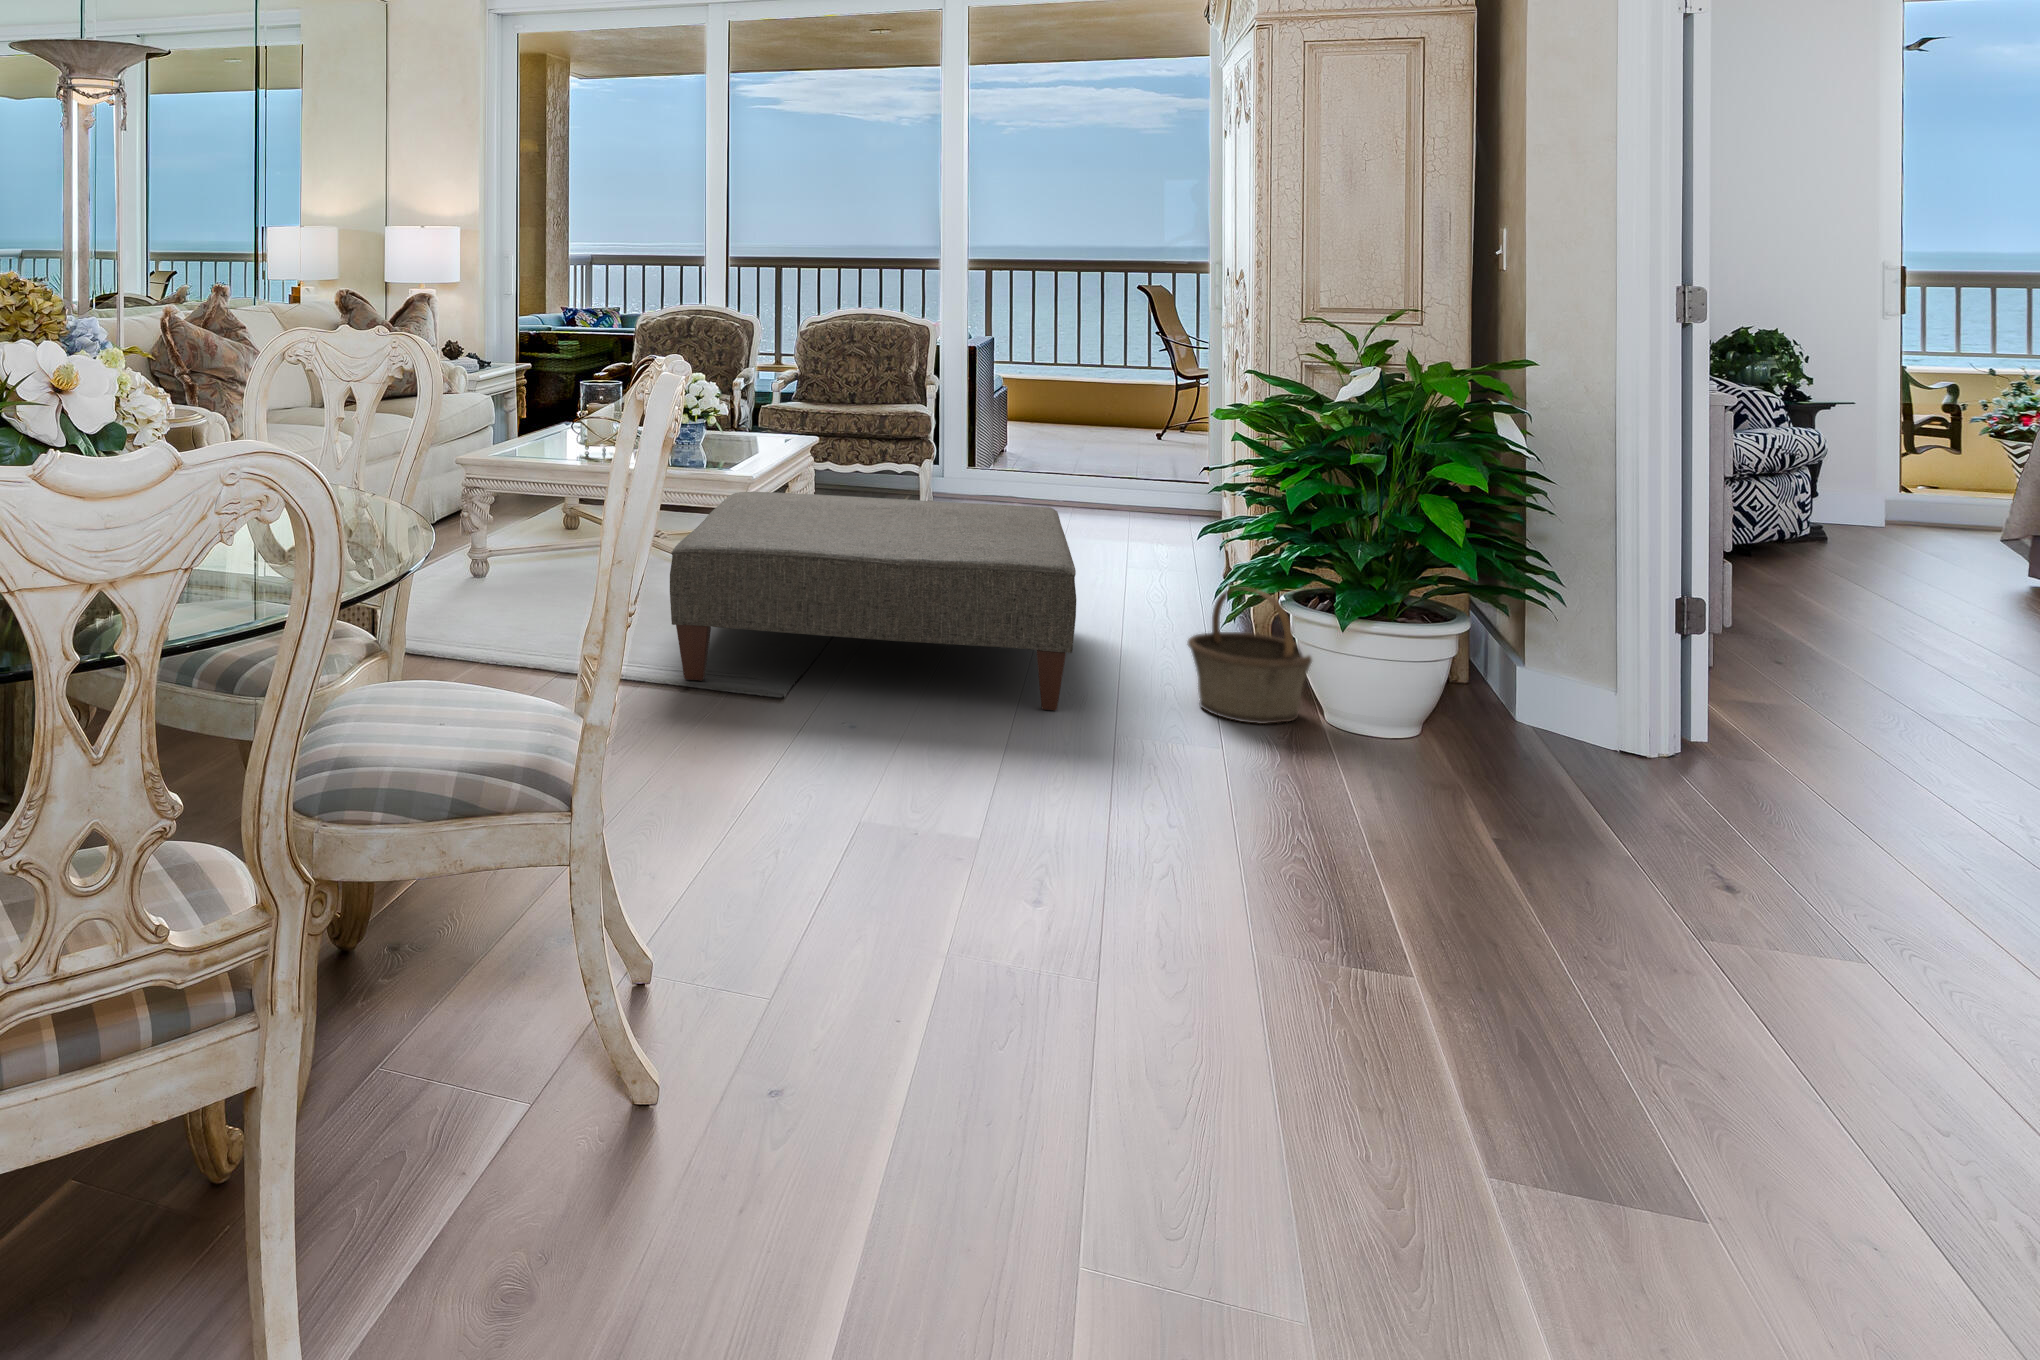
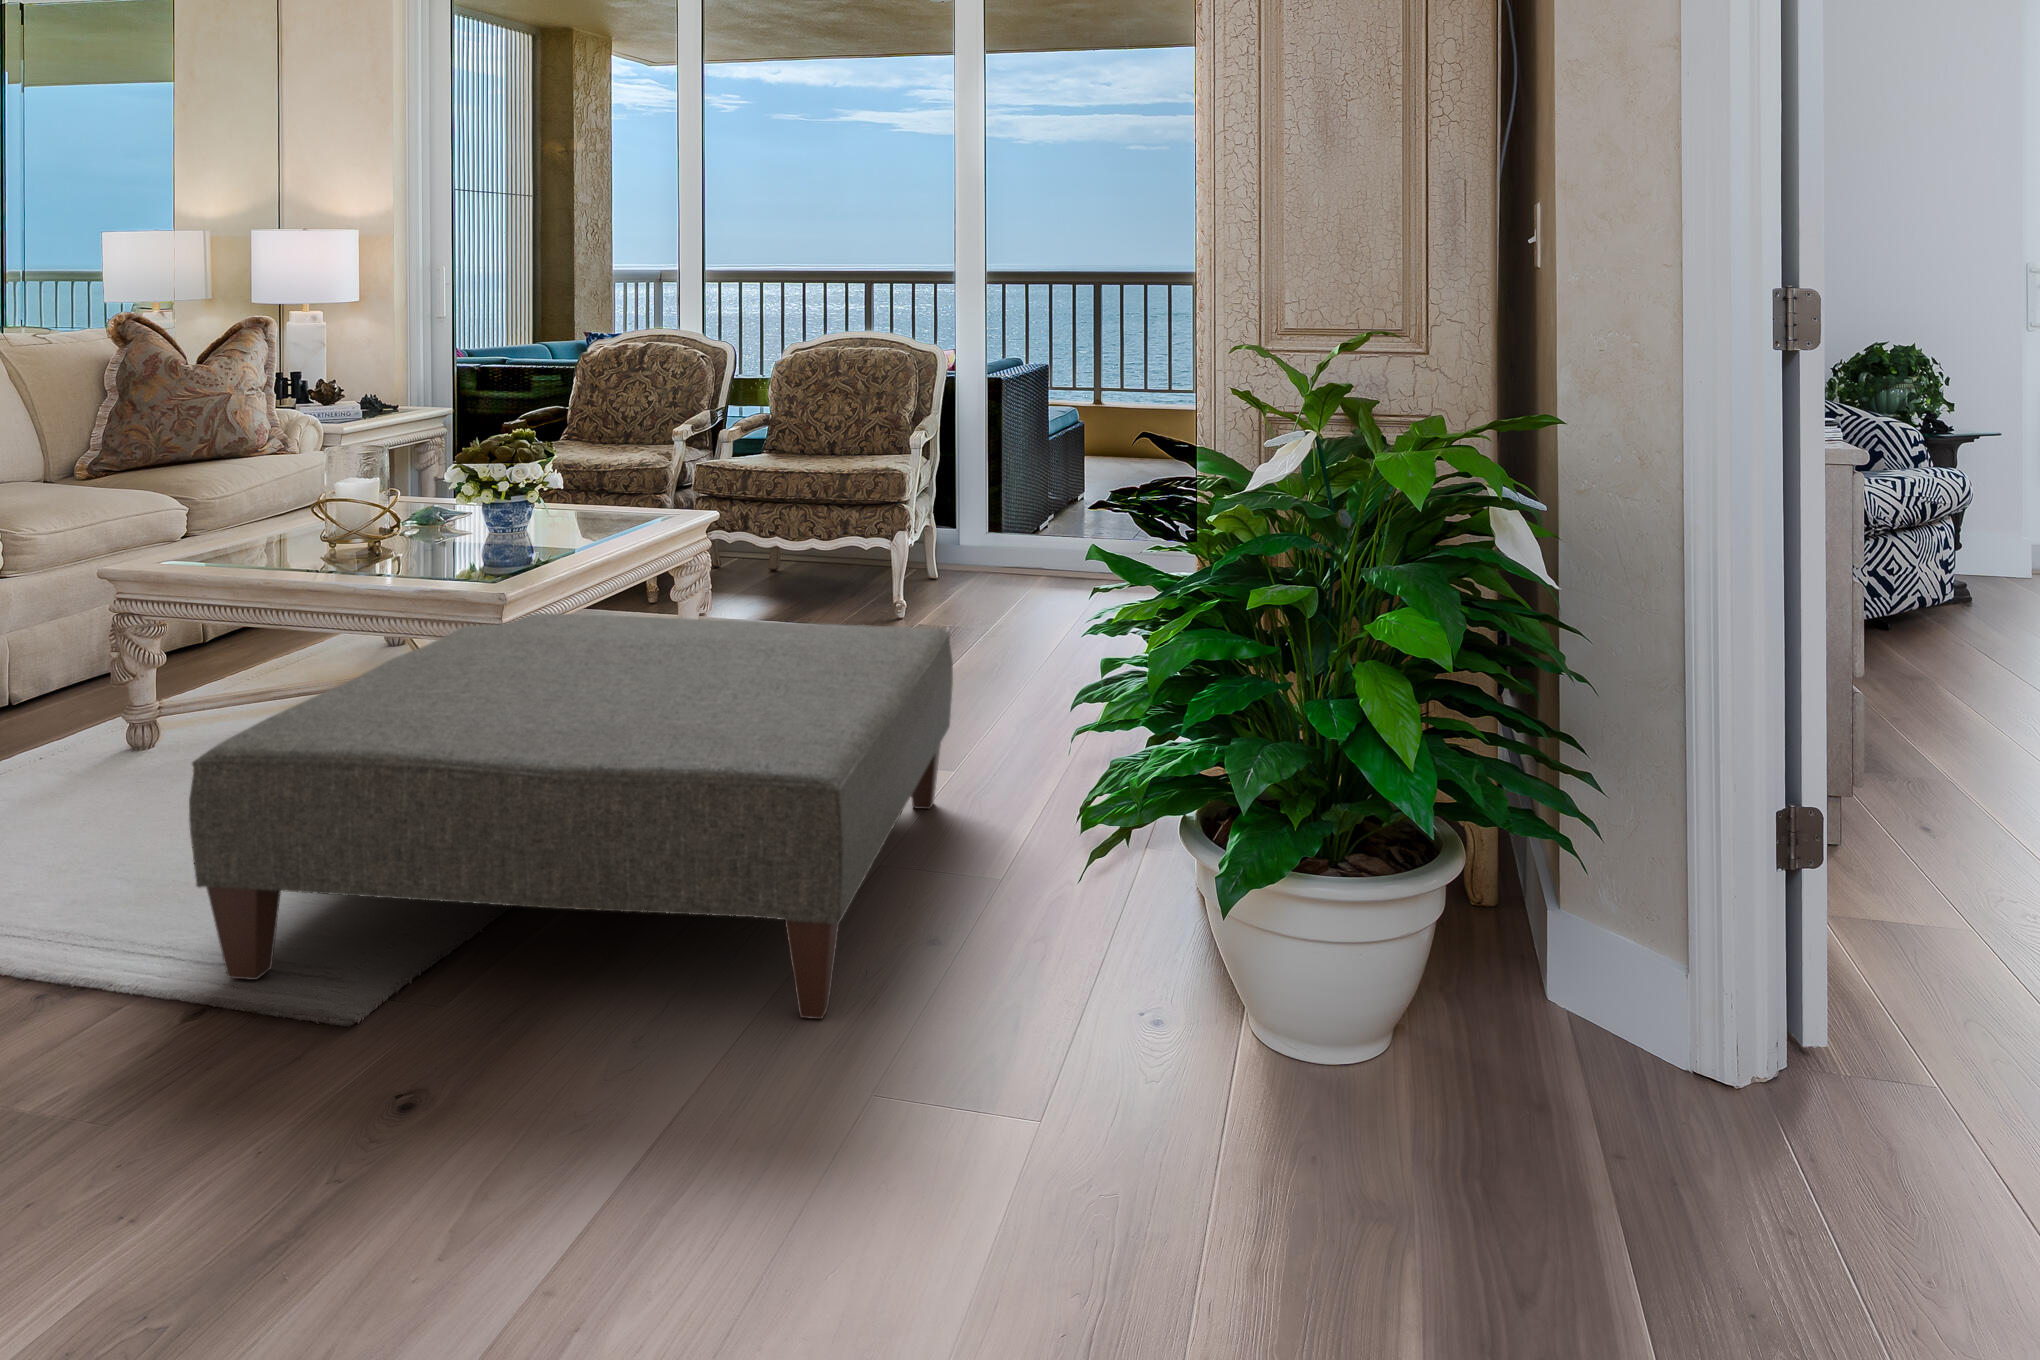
basket: present [1187,588,1312,724] -> none [1047,787,1242,1030]

